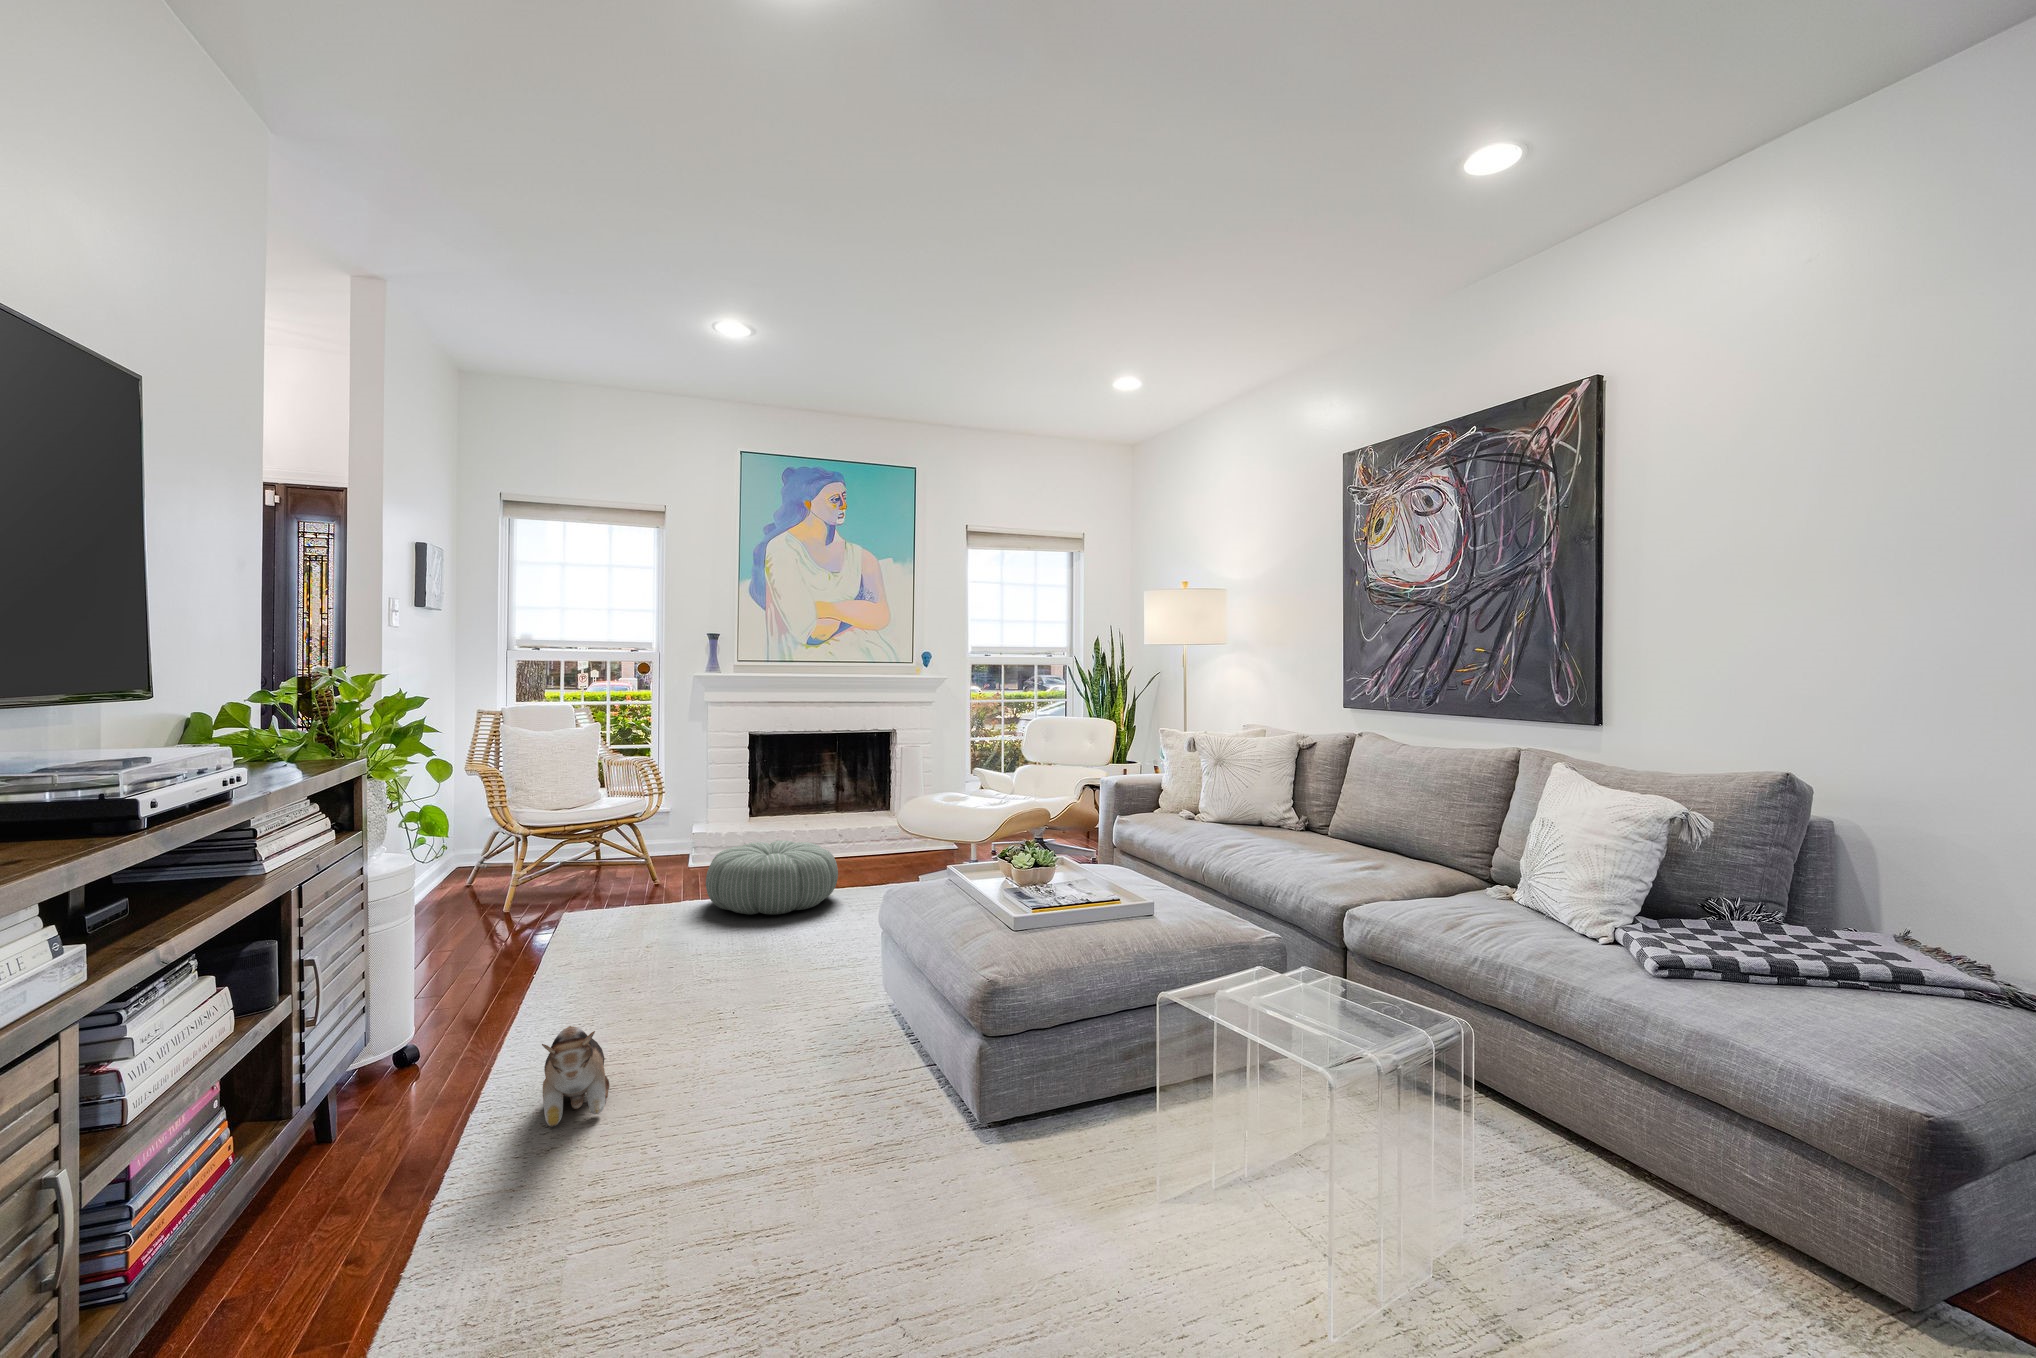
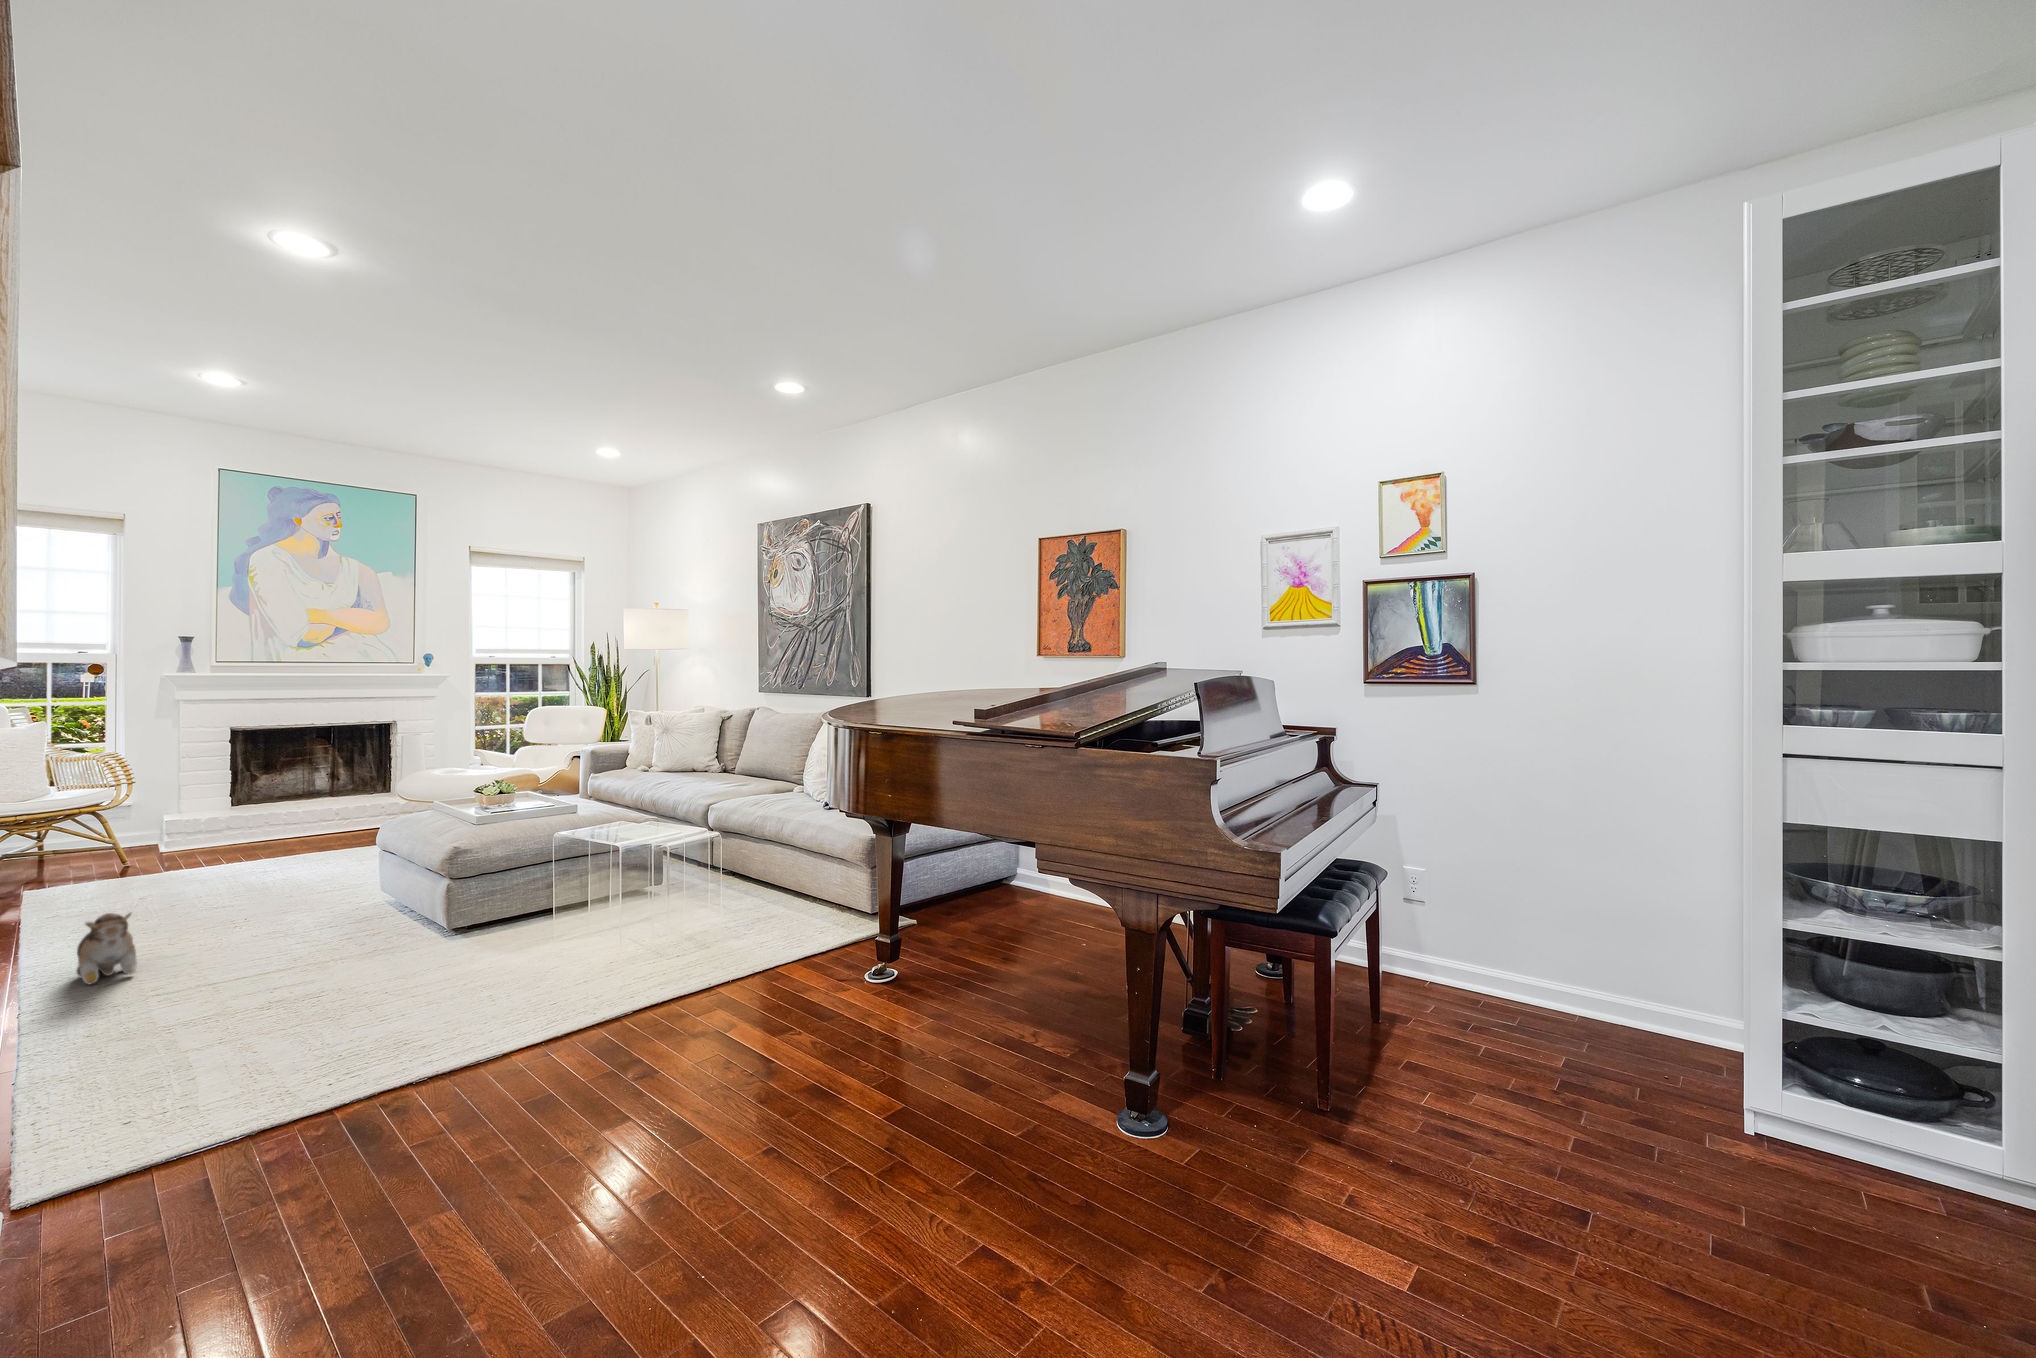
pouf: present [706,841,838,915] -> none [193,814,335,873]

